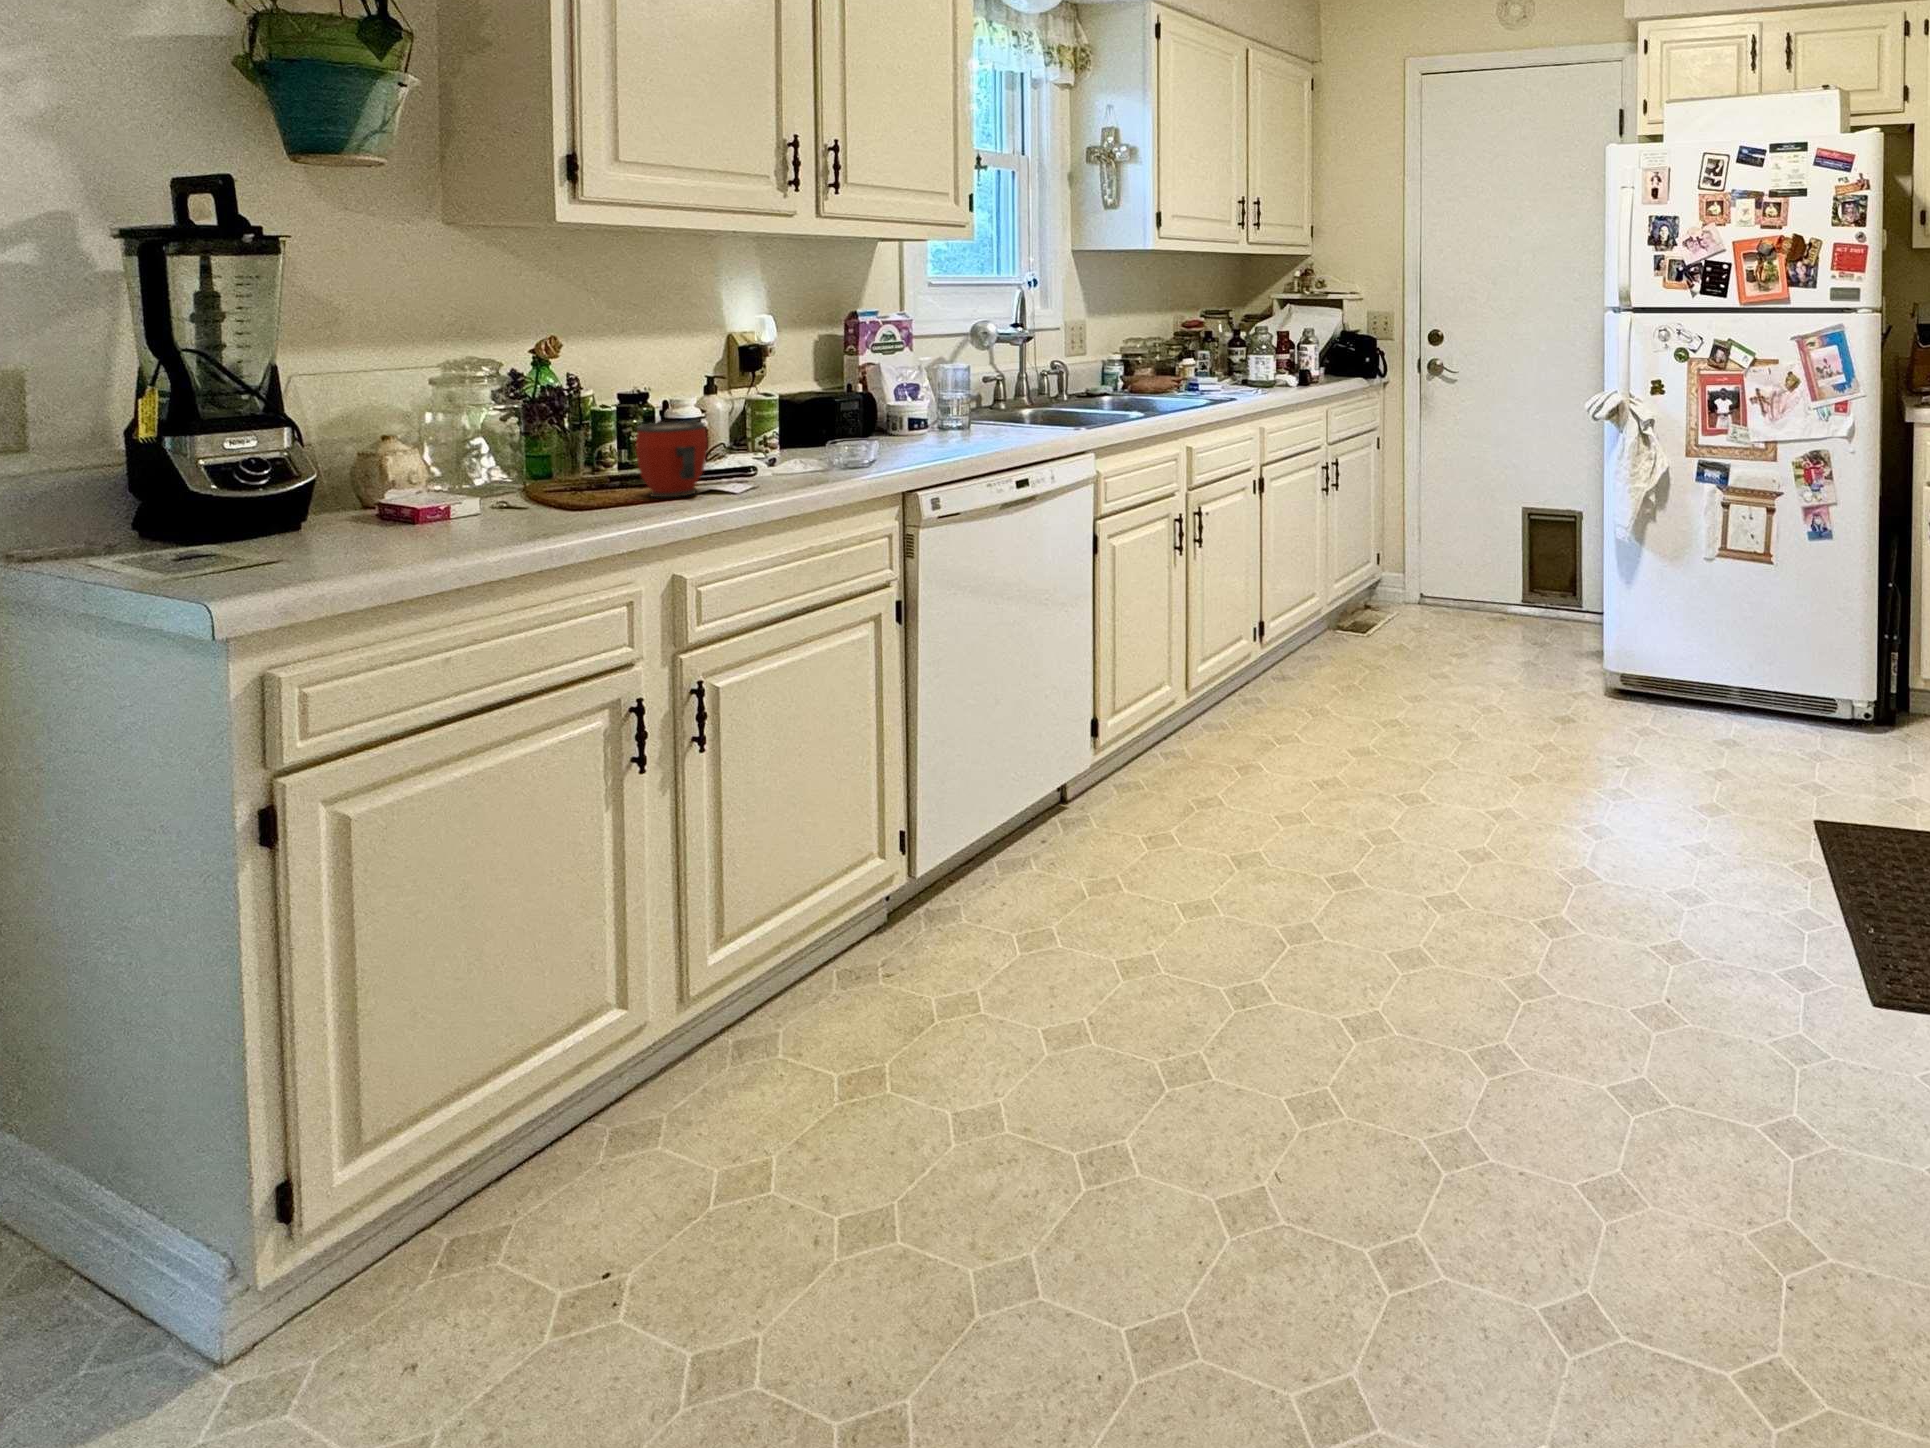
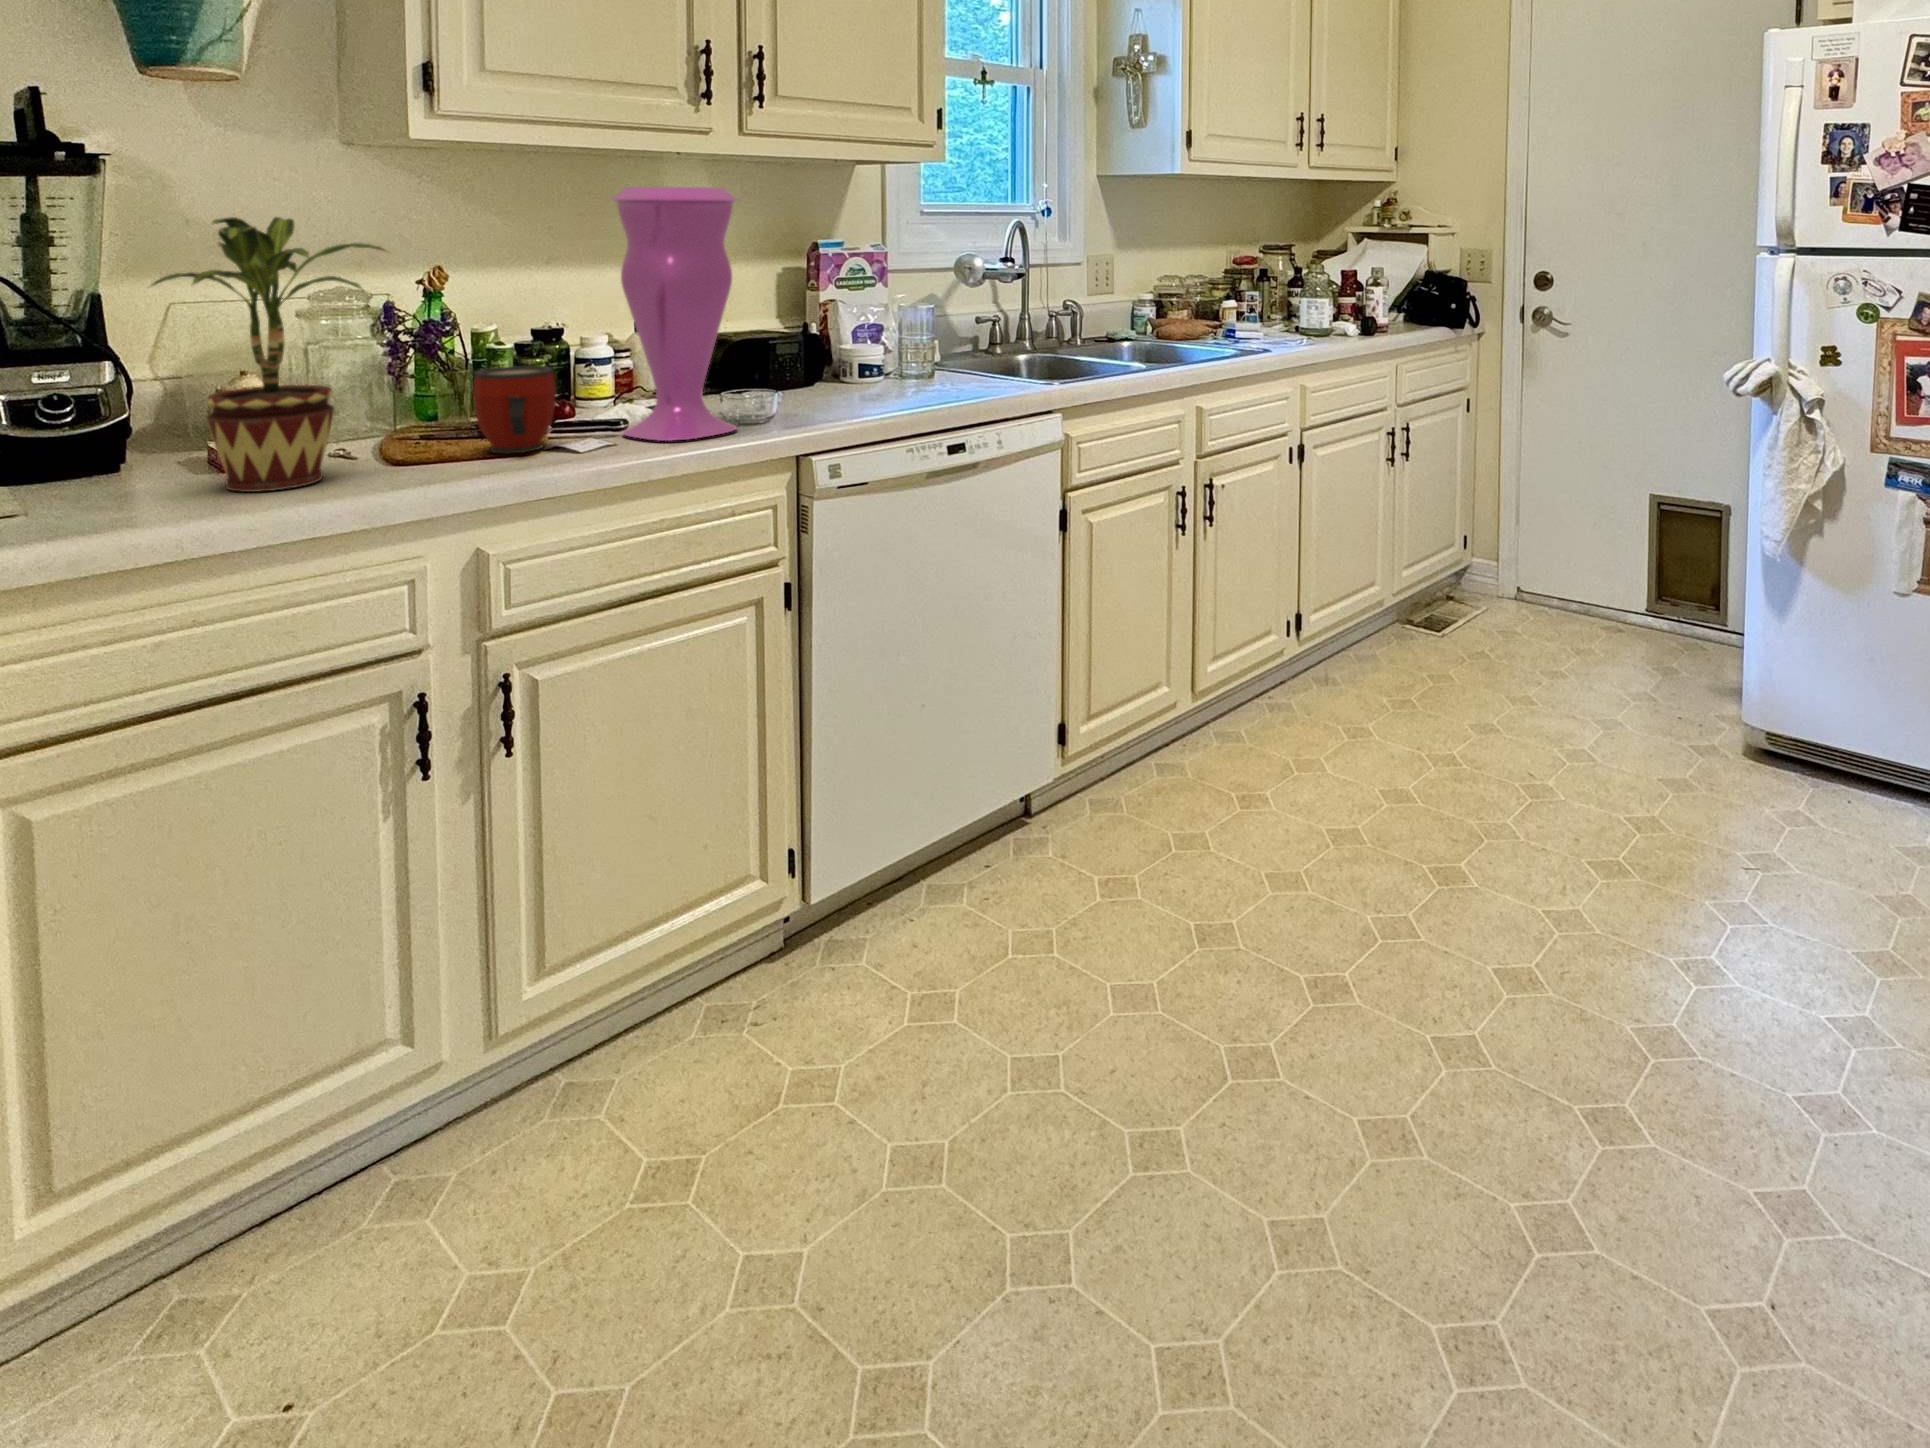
vase: none [740,265,858,482] -> present [611,187,738,441]
potted plant: none [396,293,588,533] -> present [151,217,385,492]

